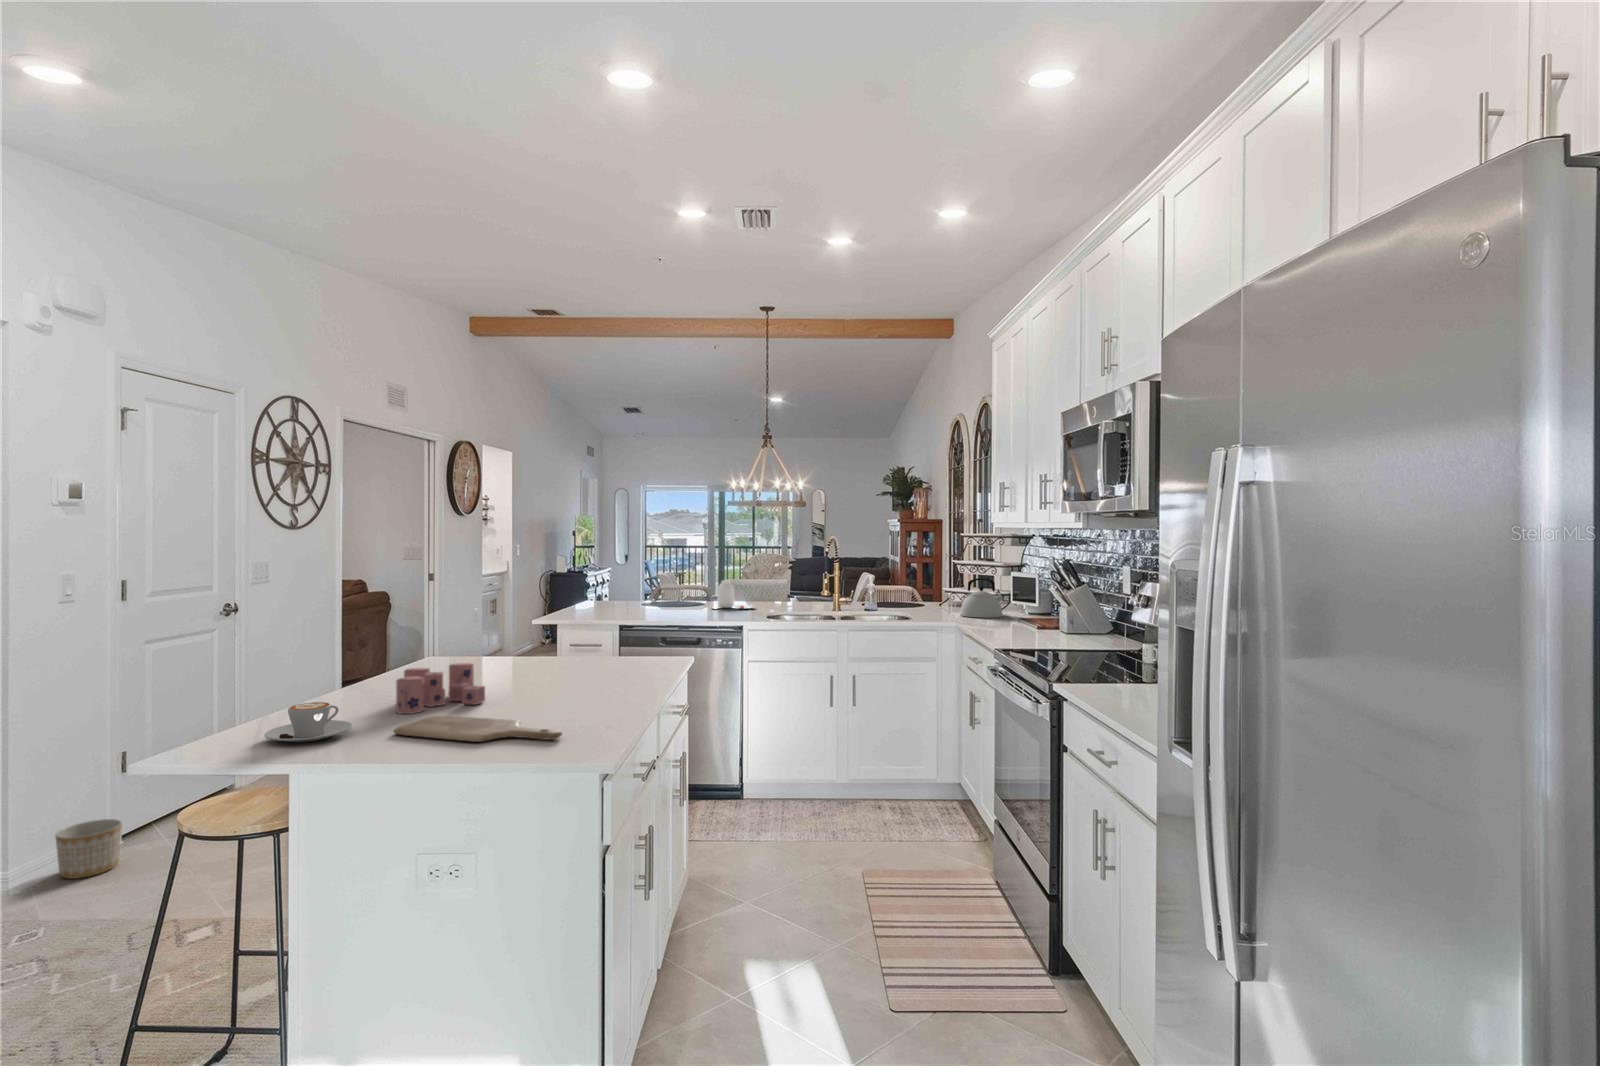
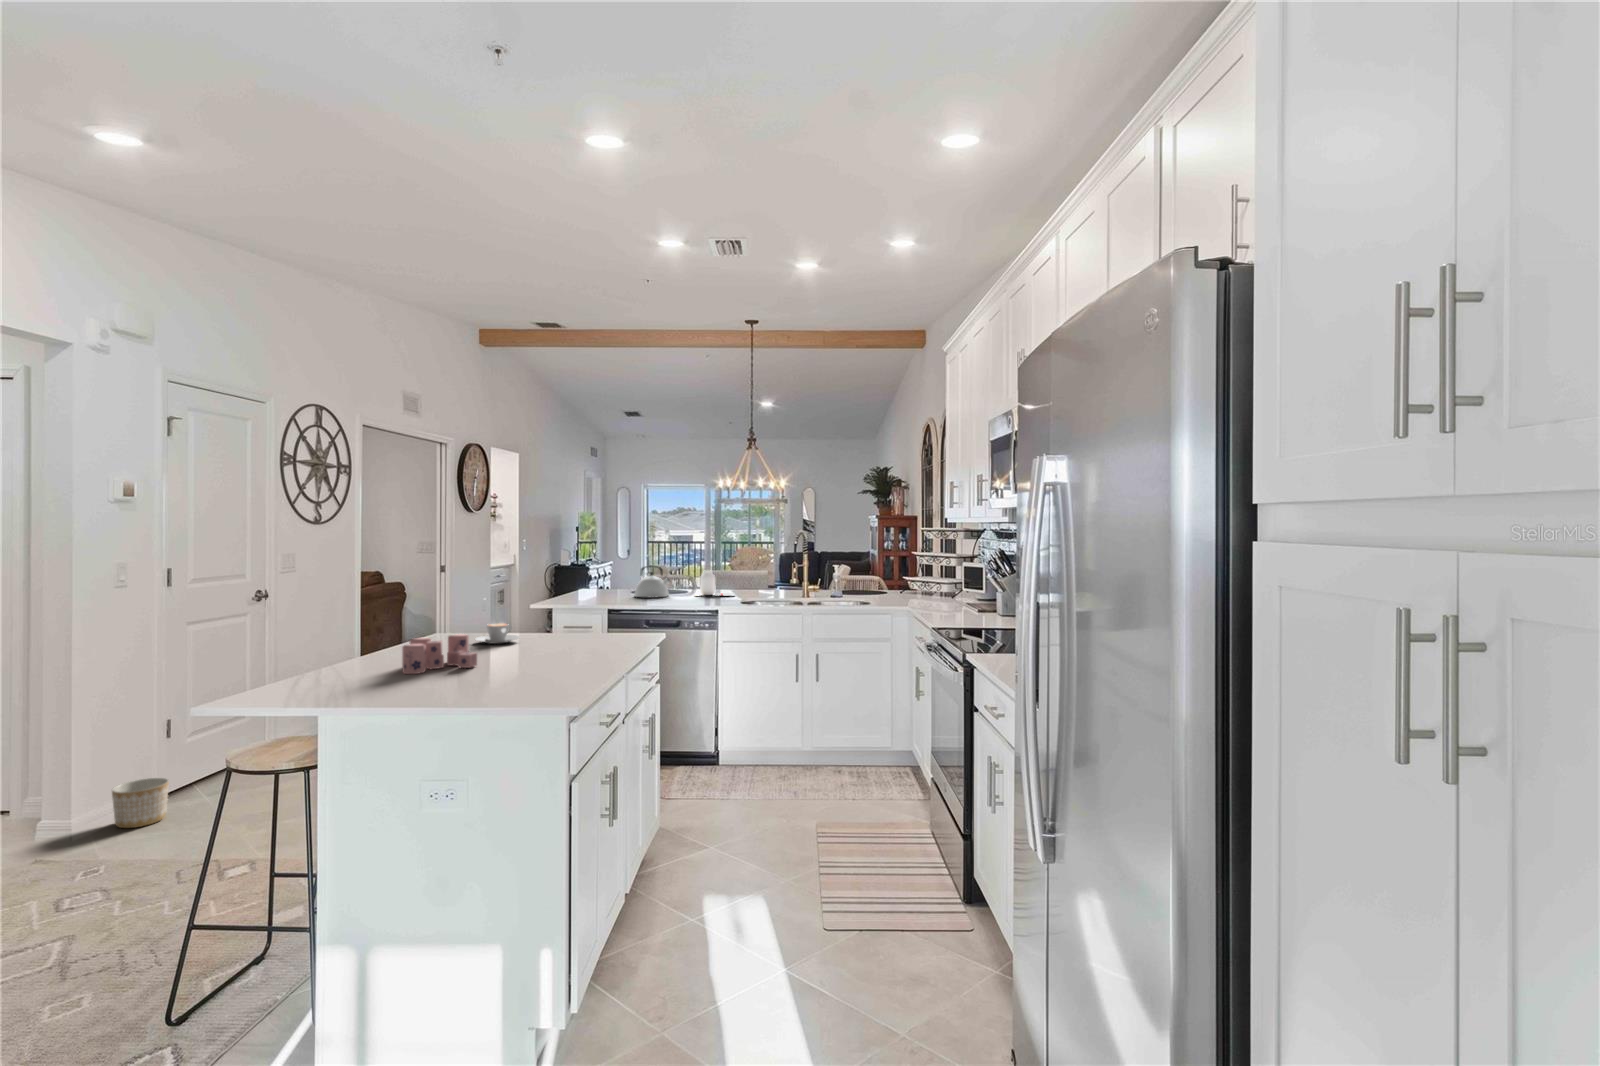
kettle: present [960,578,1004,618] -> present [634,565,670,597]
coffee cup: present [265,702,352,742] -> present [476,623,519,644]
cutting board: present [394,715,562,742] -> none [399,674,536,693]

